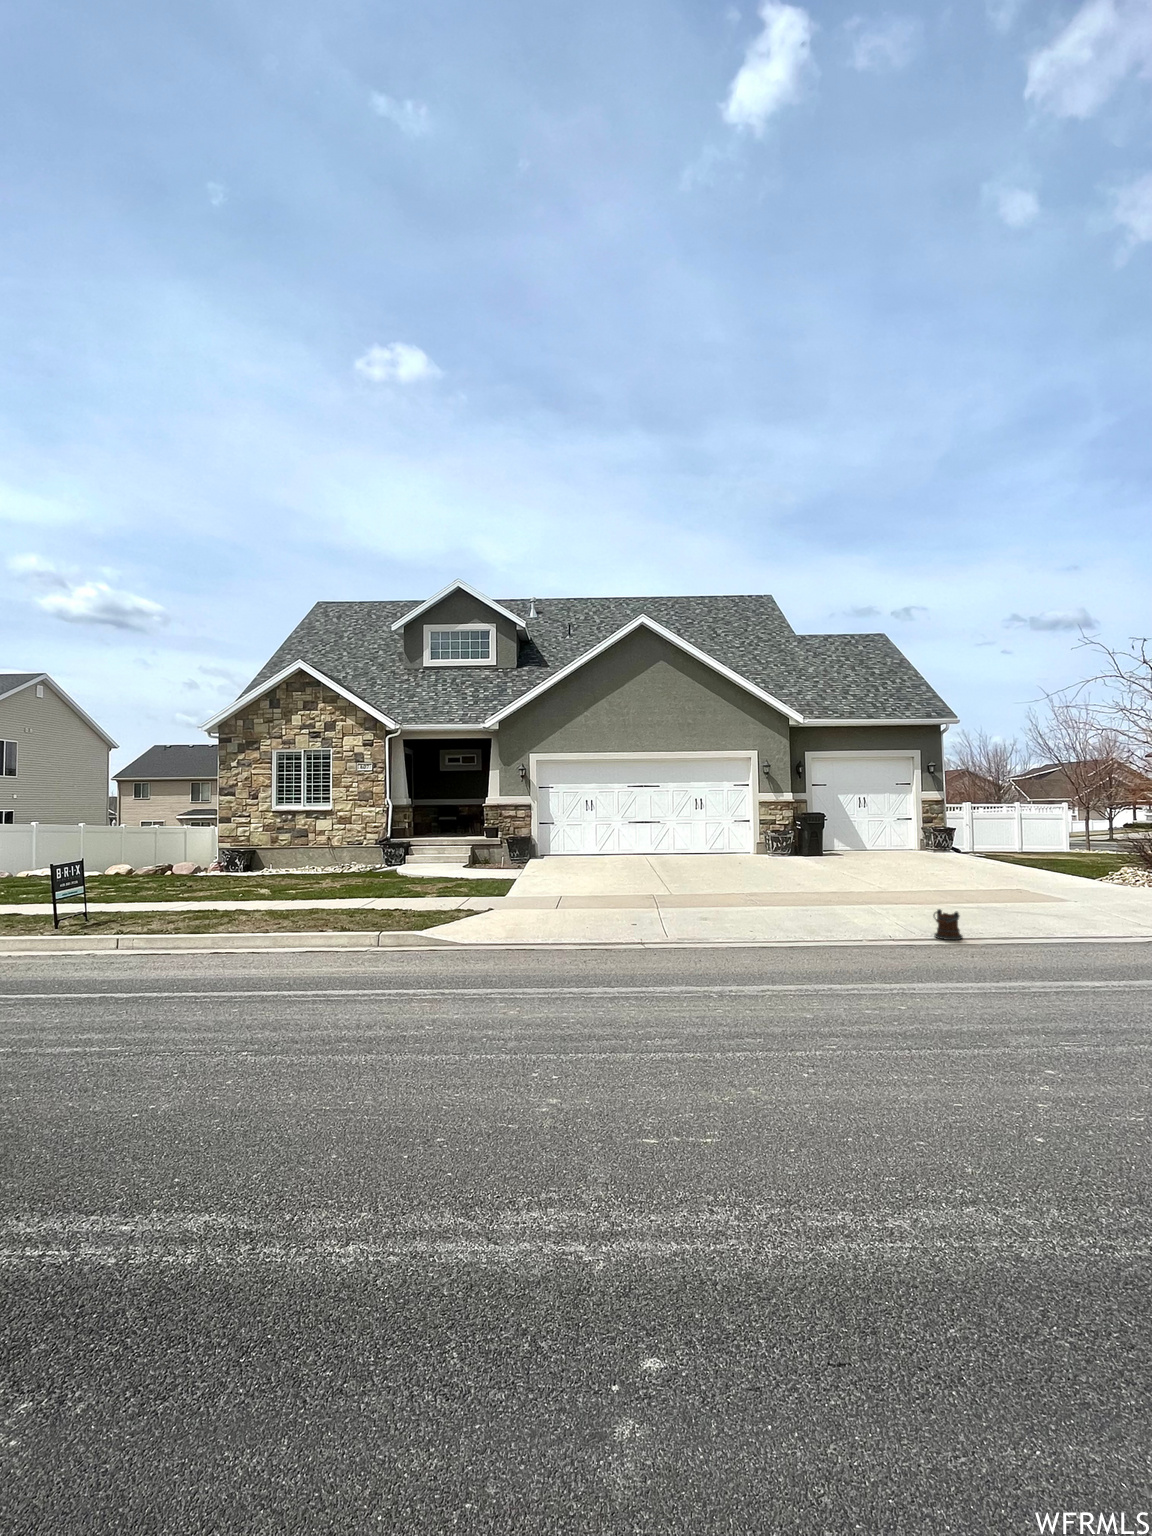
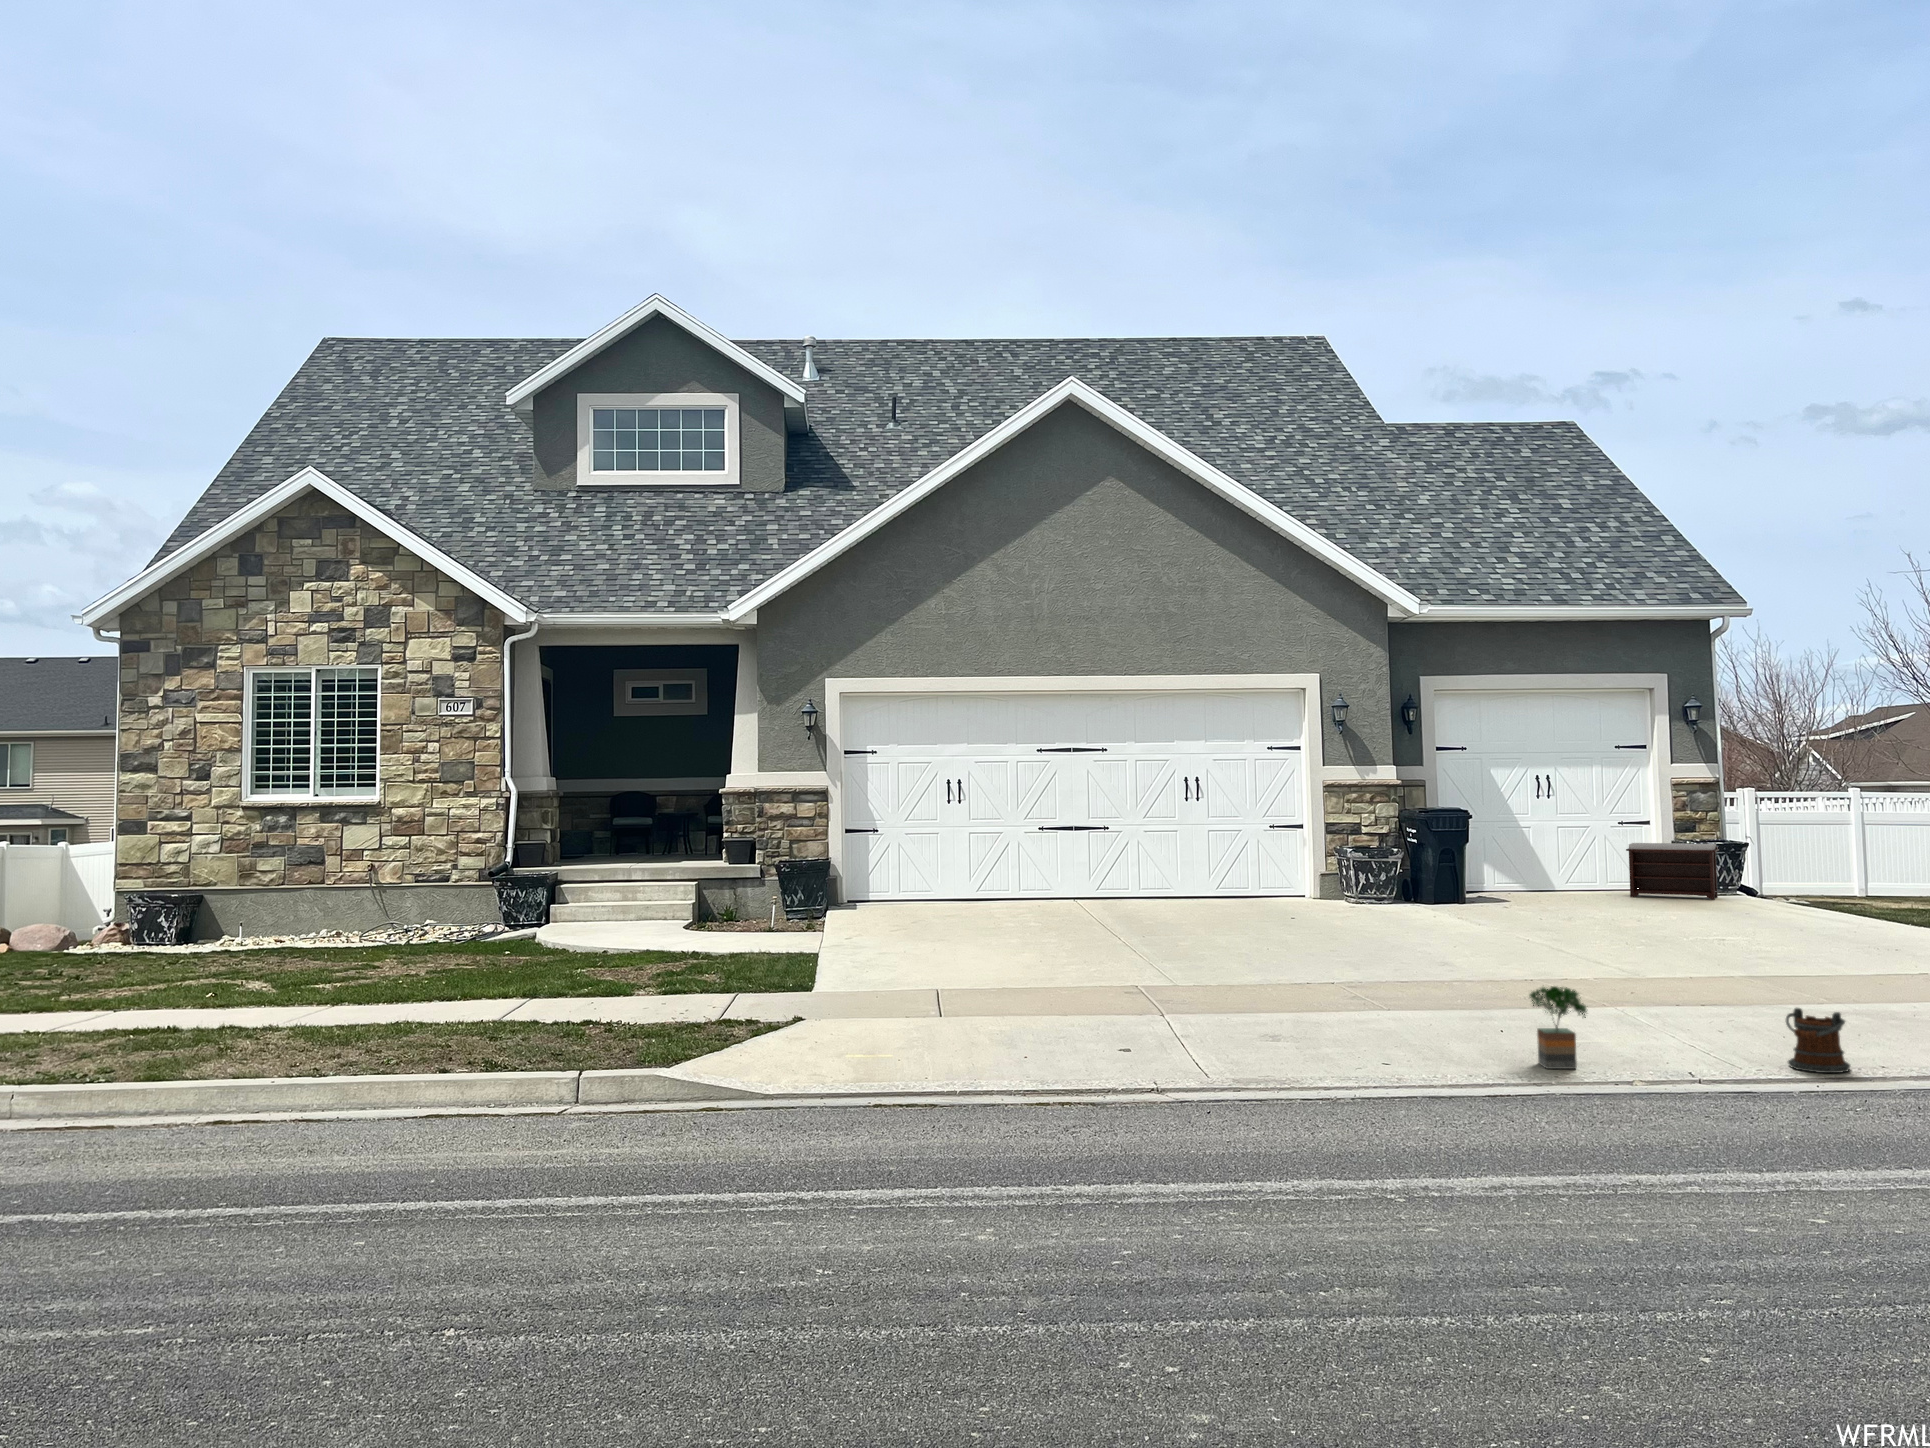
bench: none [901,829,945,856] -> present [1626,843,1719,900]
potted tree: none [812,897,839,936] -> present [1529,986,1587,1069]

